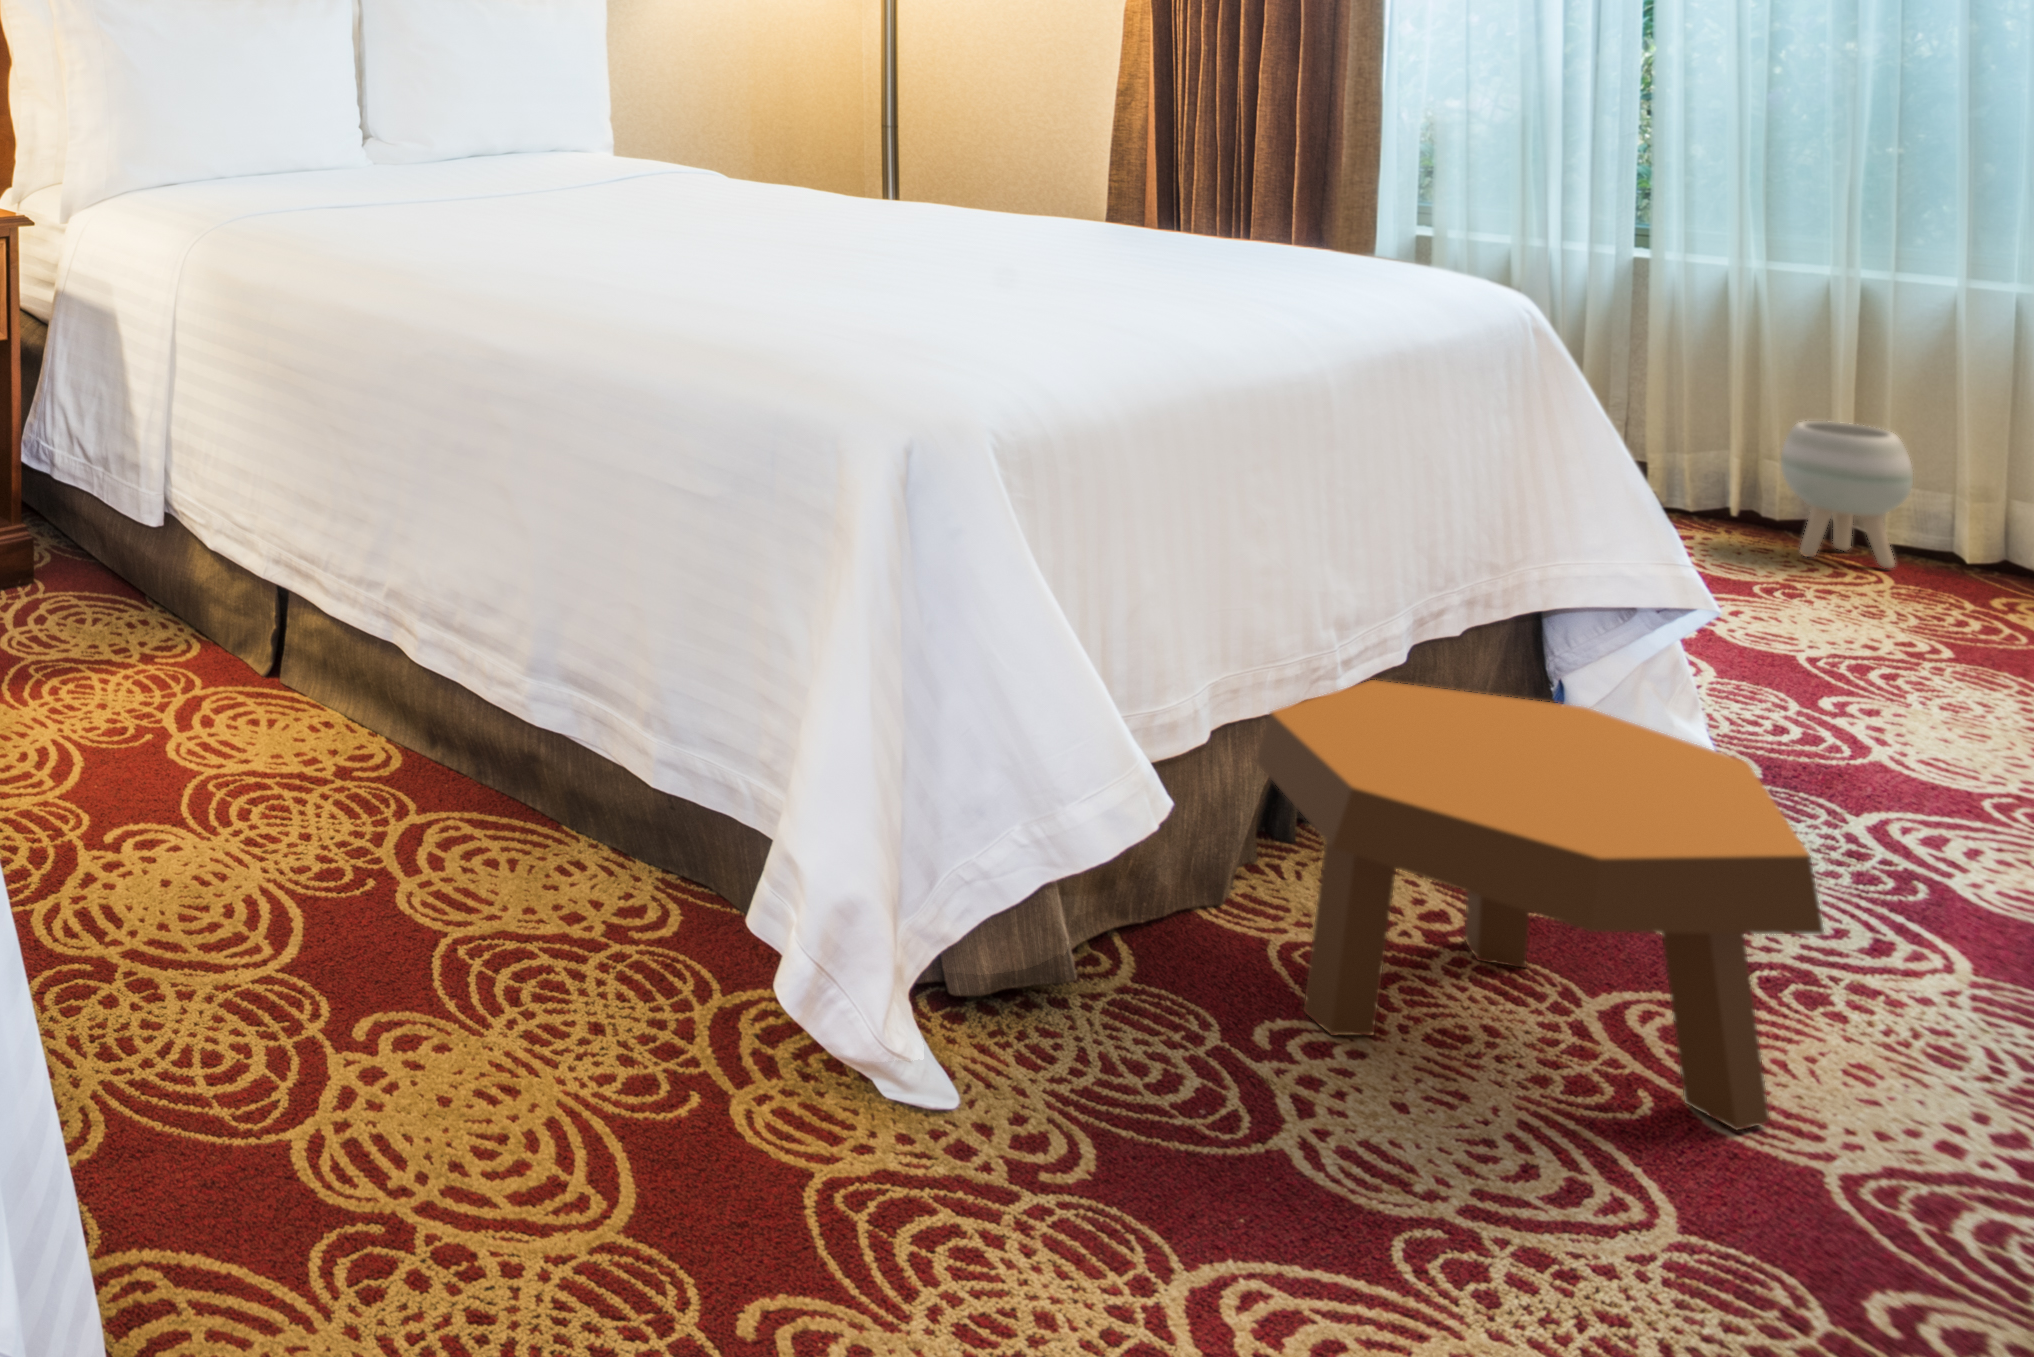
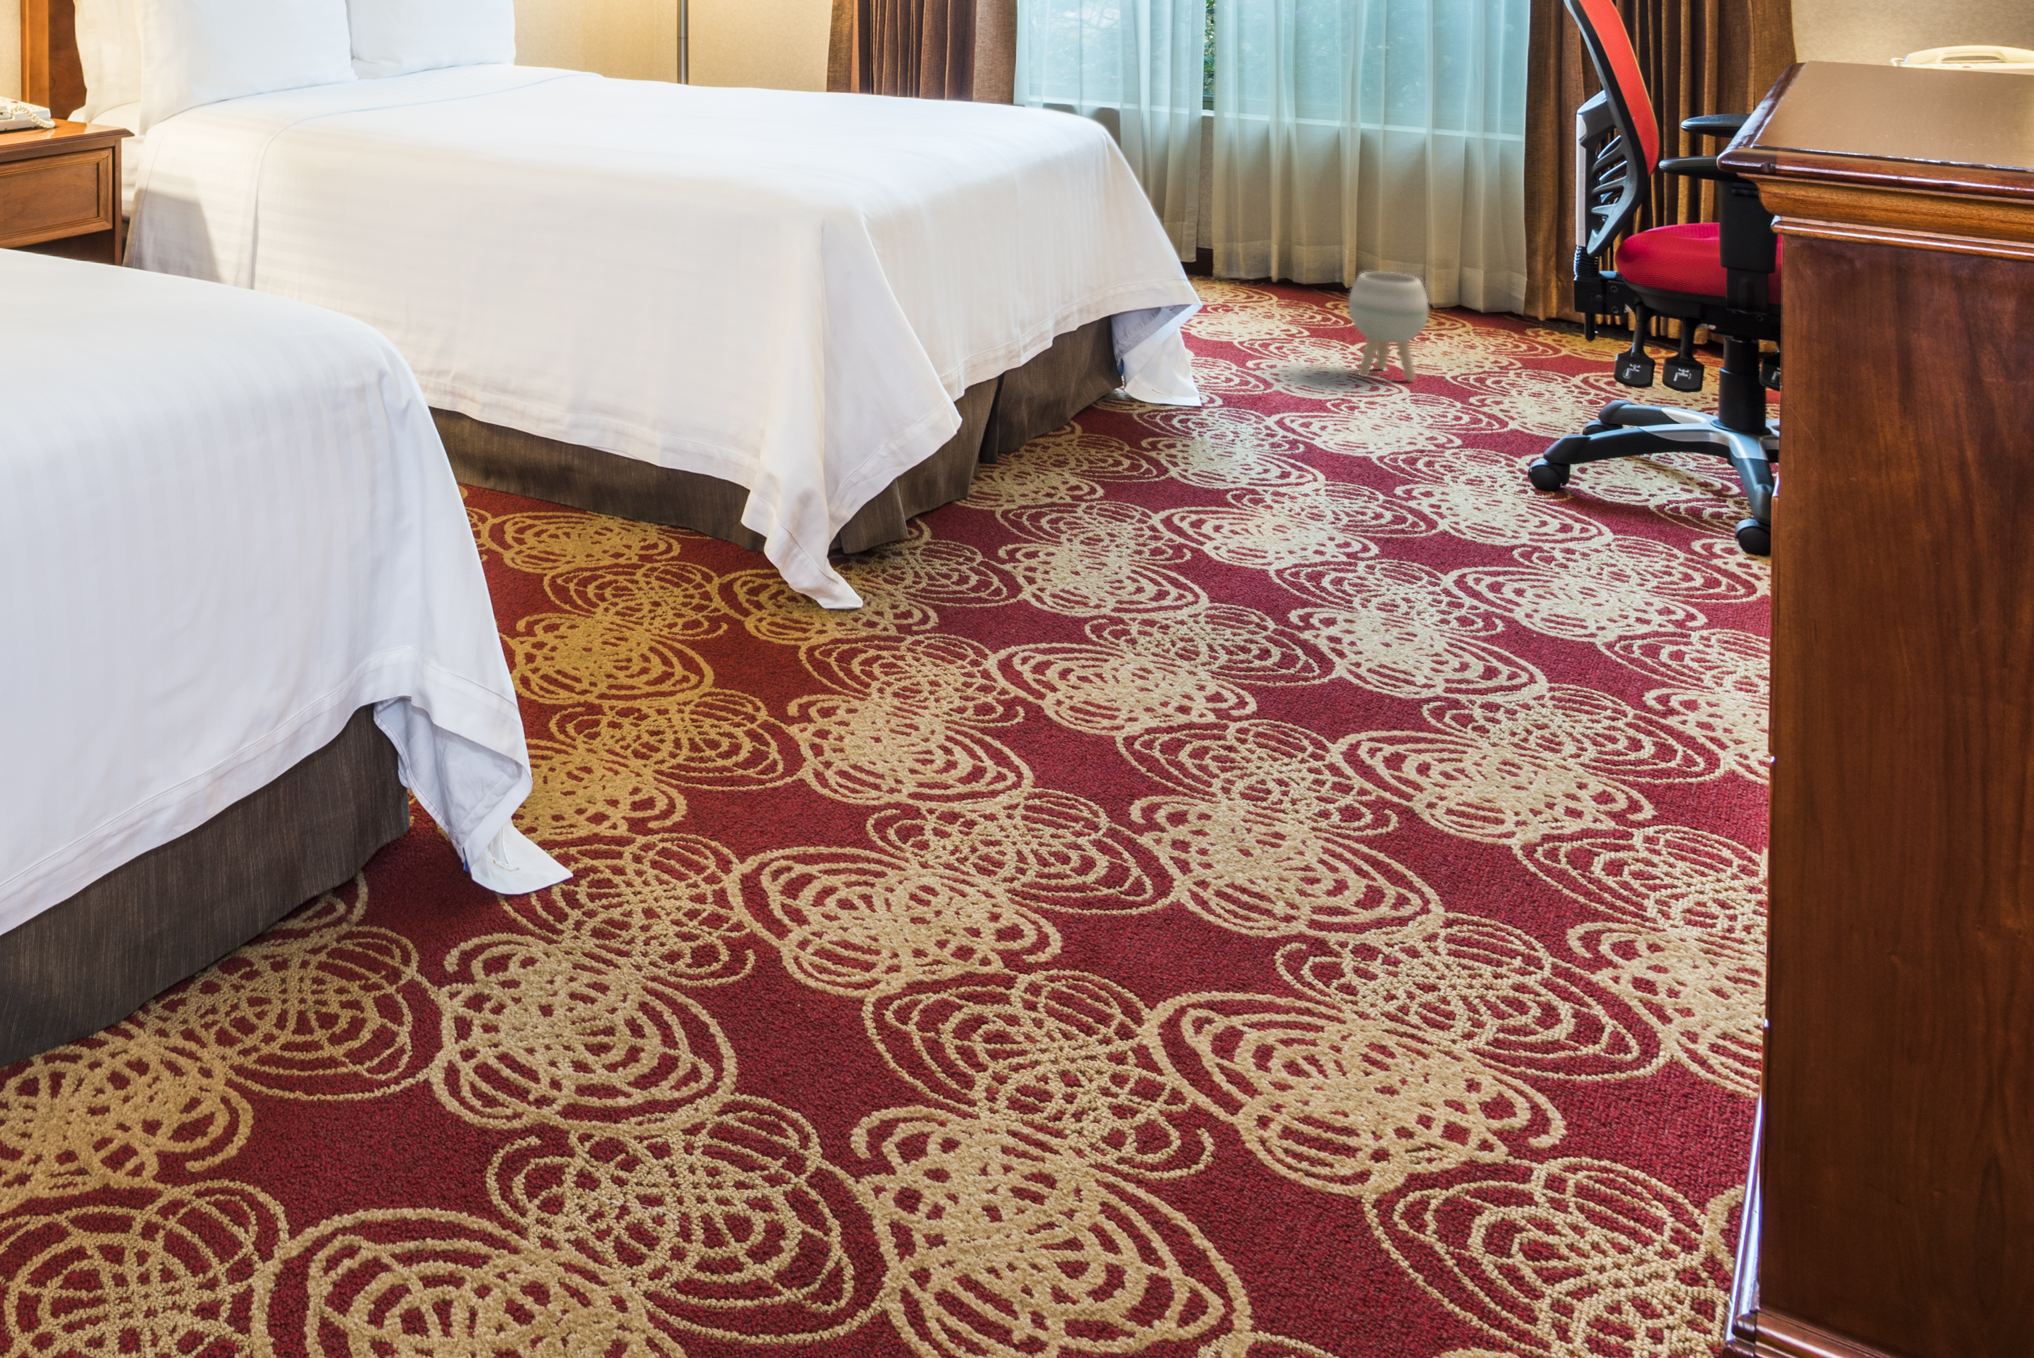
footstool: present [1257,680,1824,1130] -> none [1121,513,1508,822]

